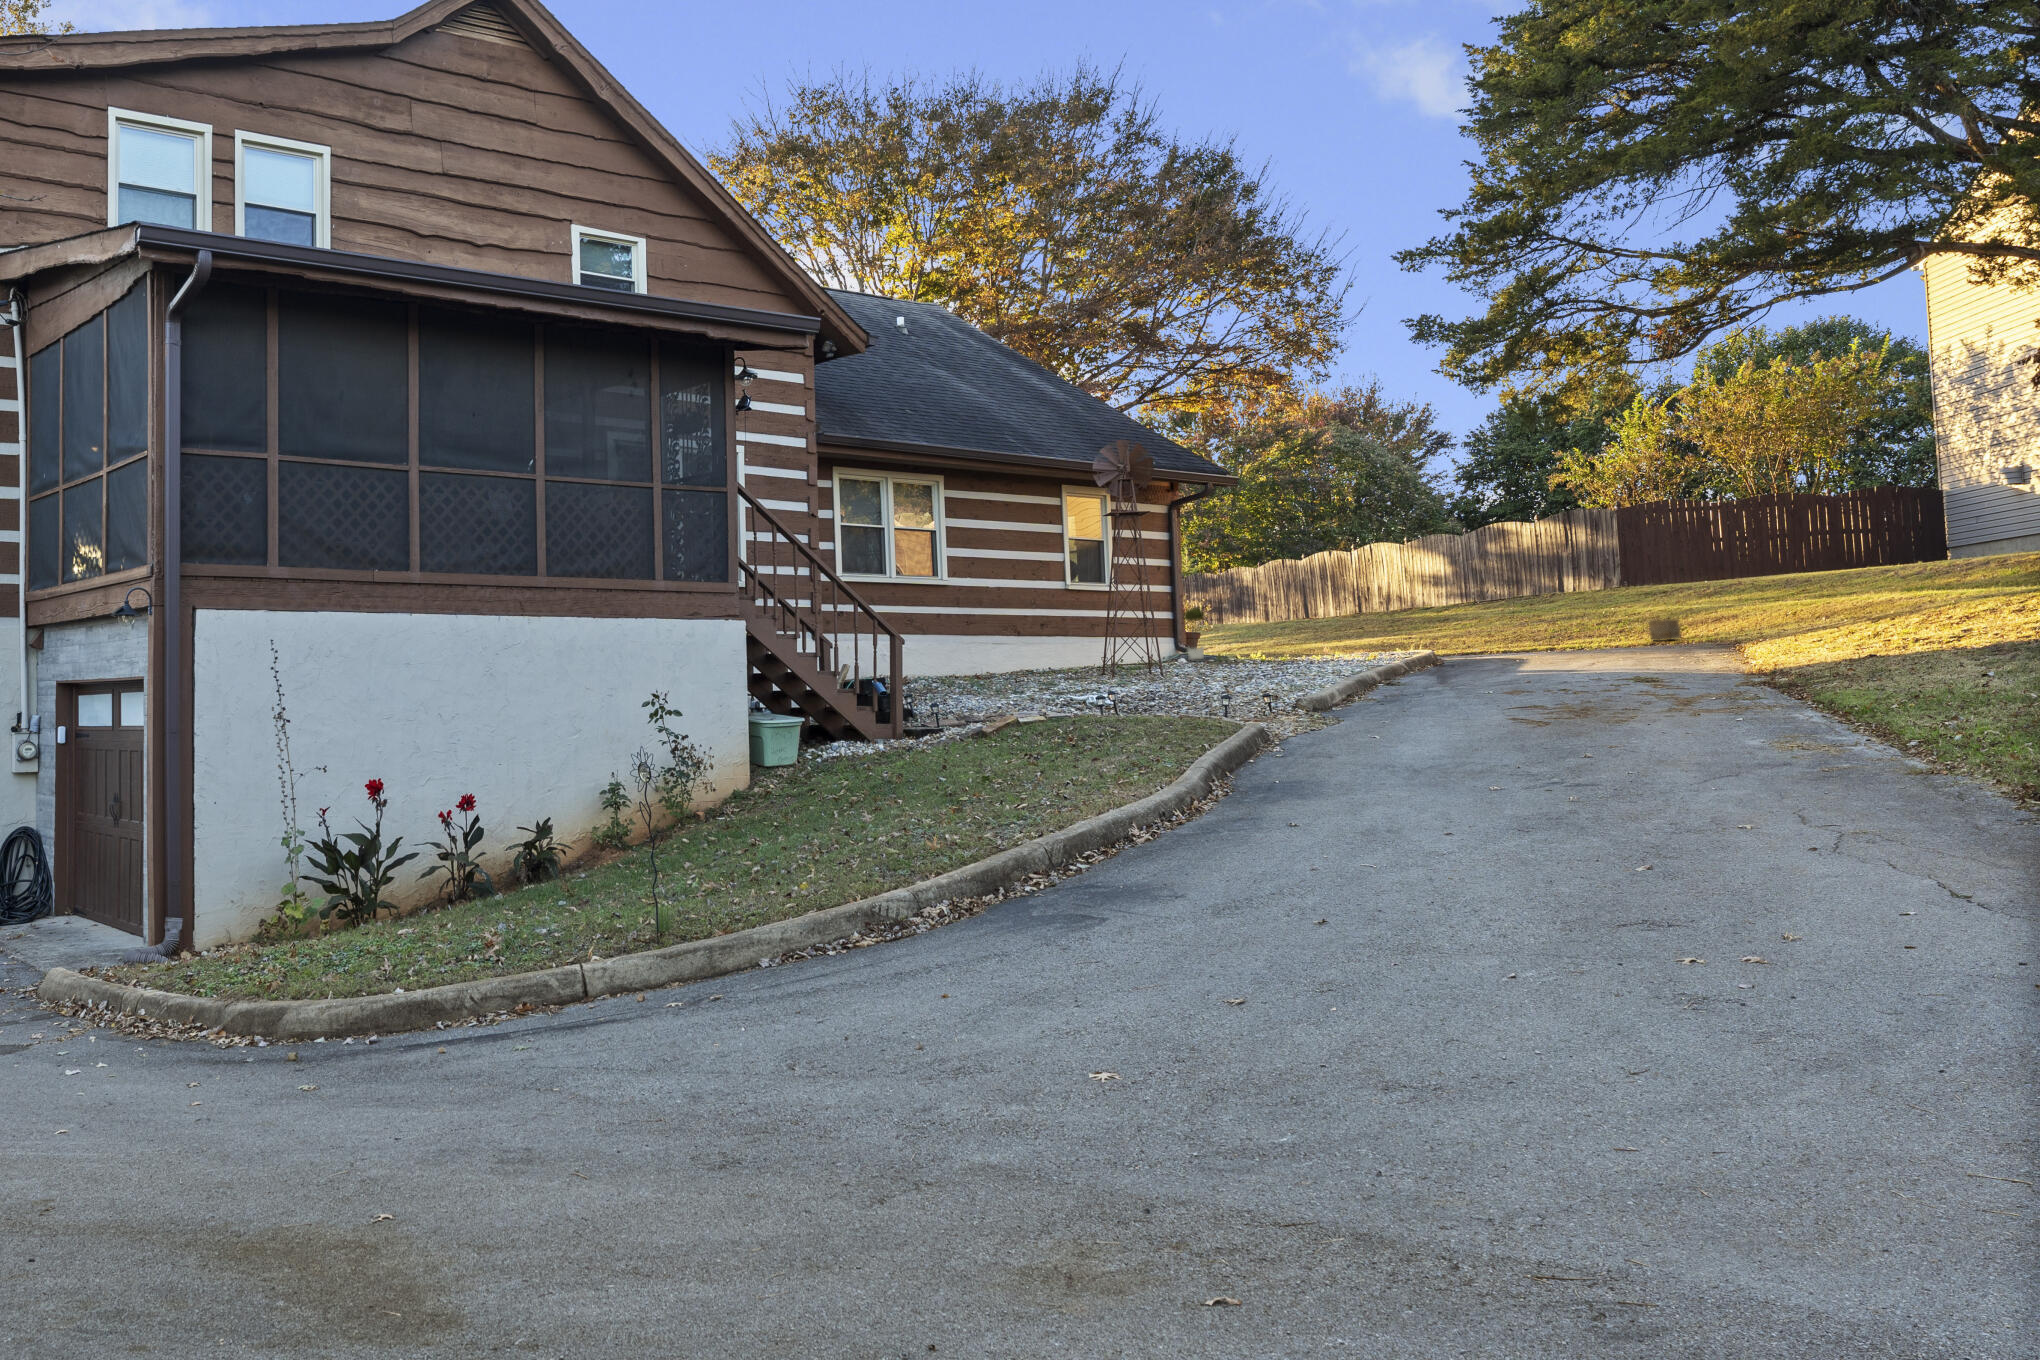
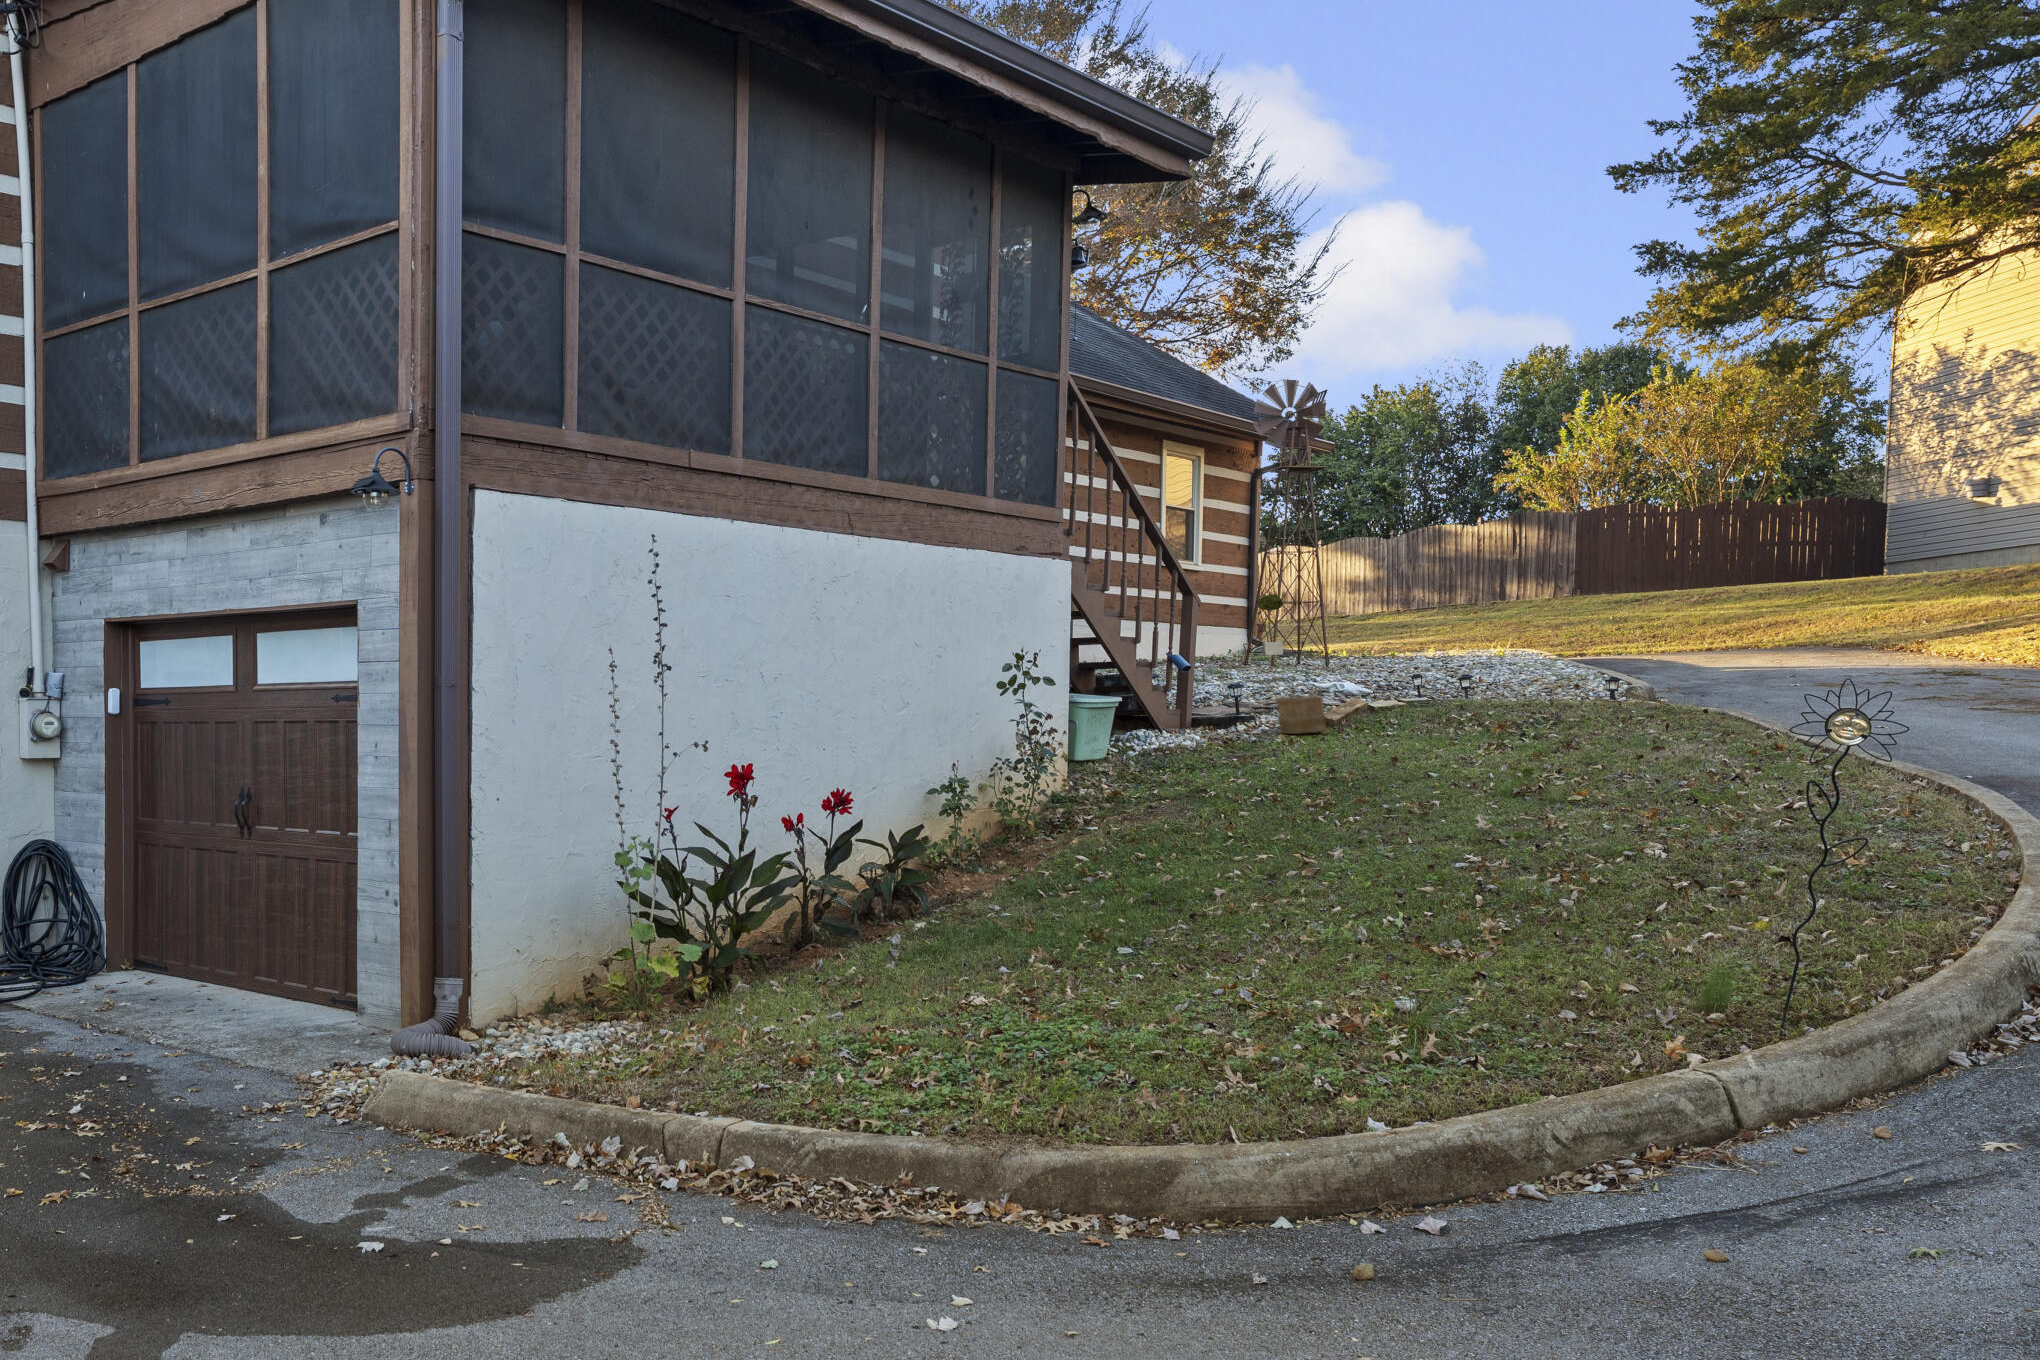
wooden bucket: present [1649,619,1681,641] -> present [1276,695,1326,734]

